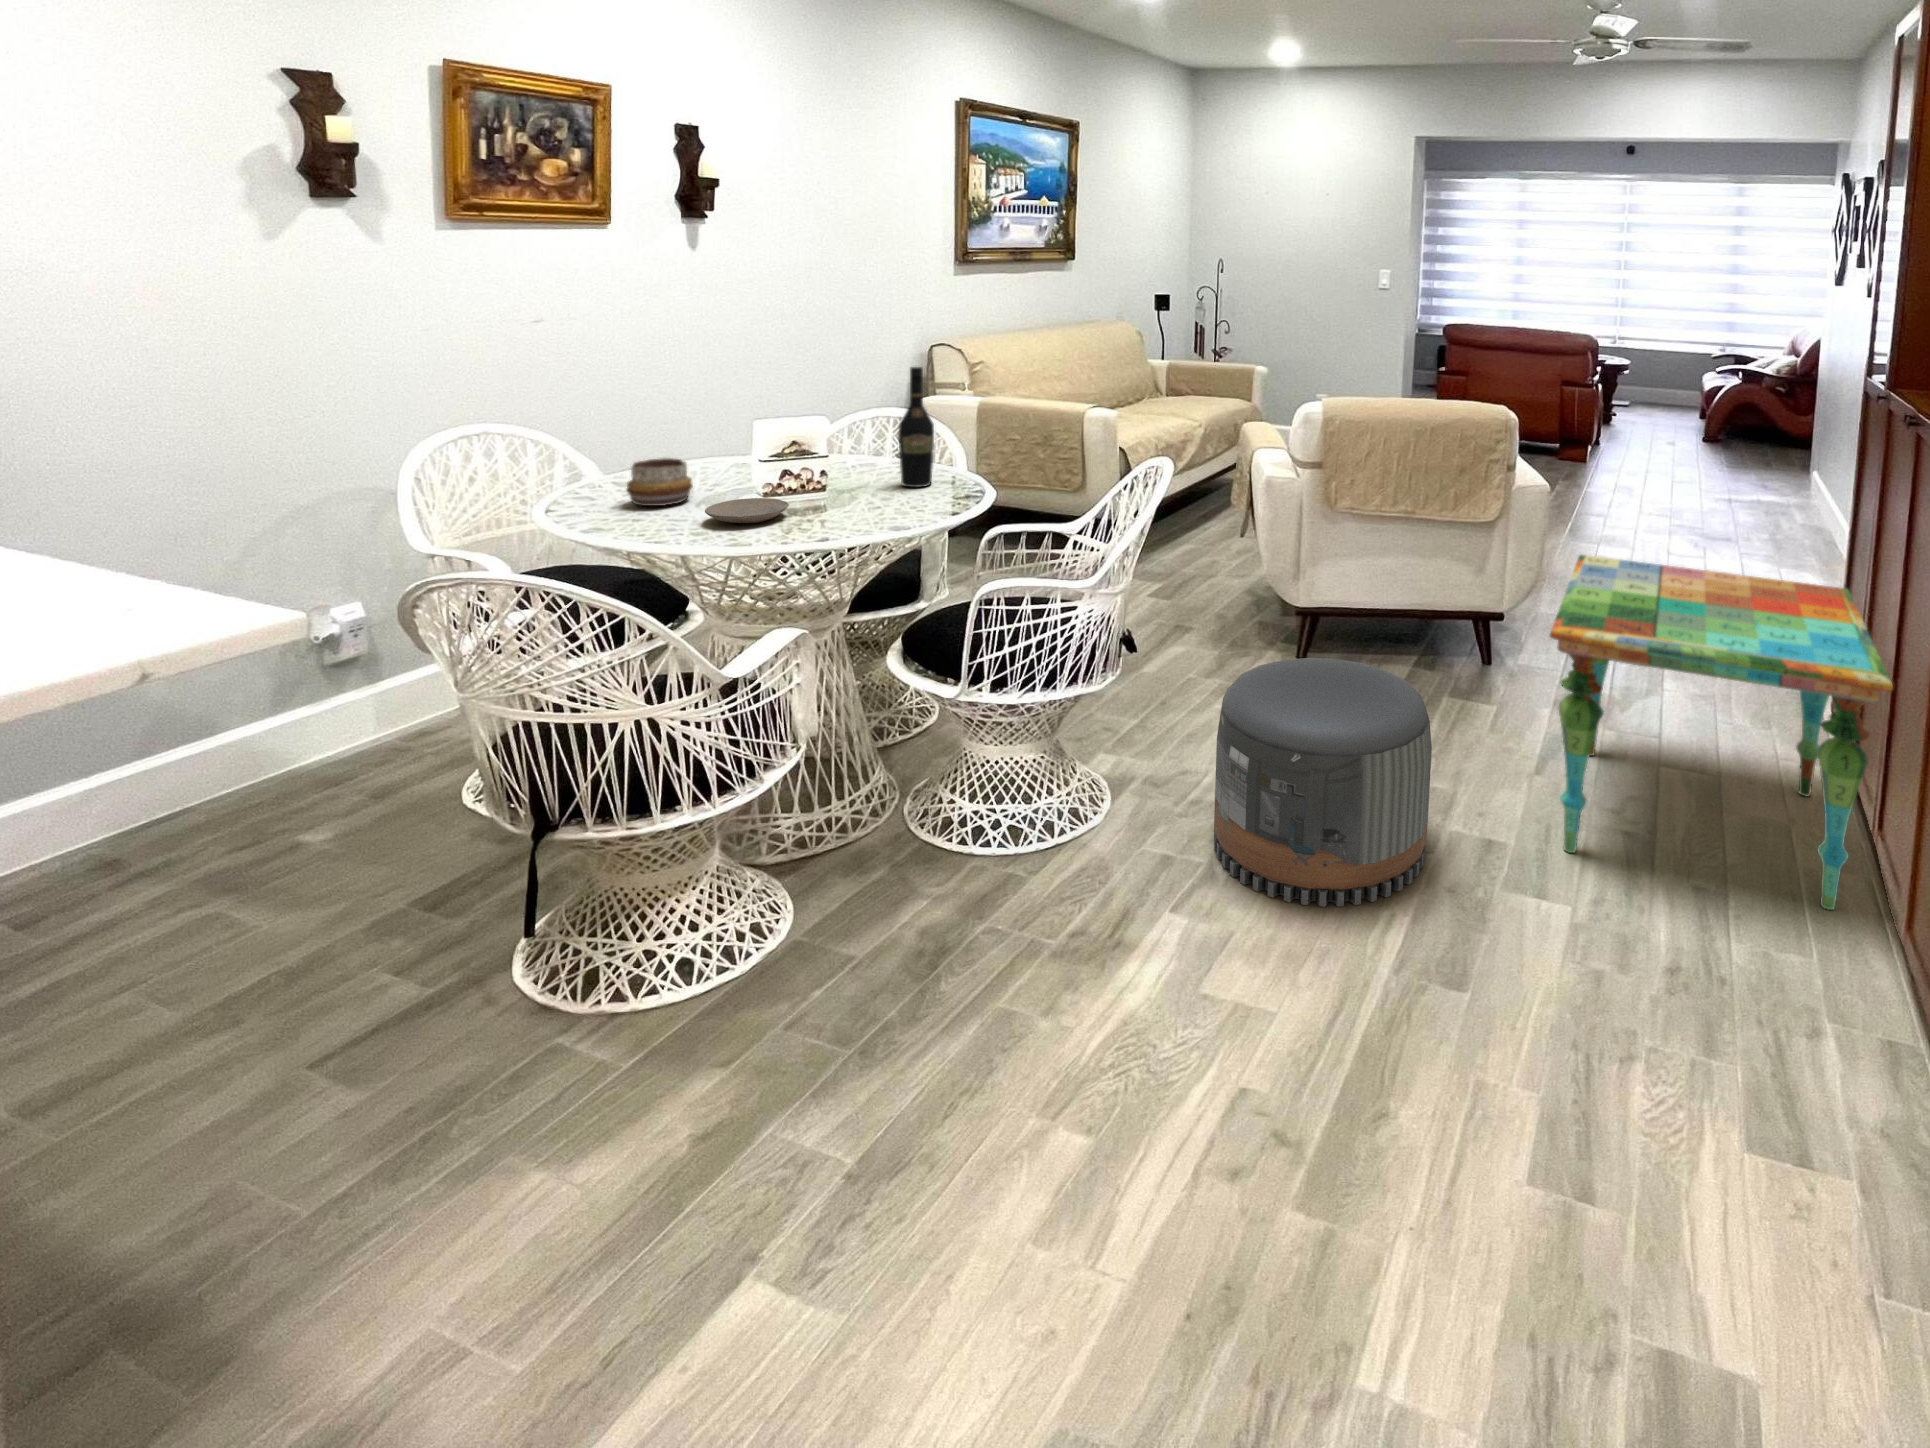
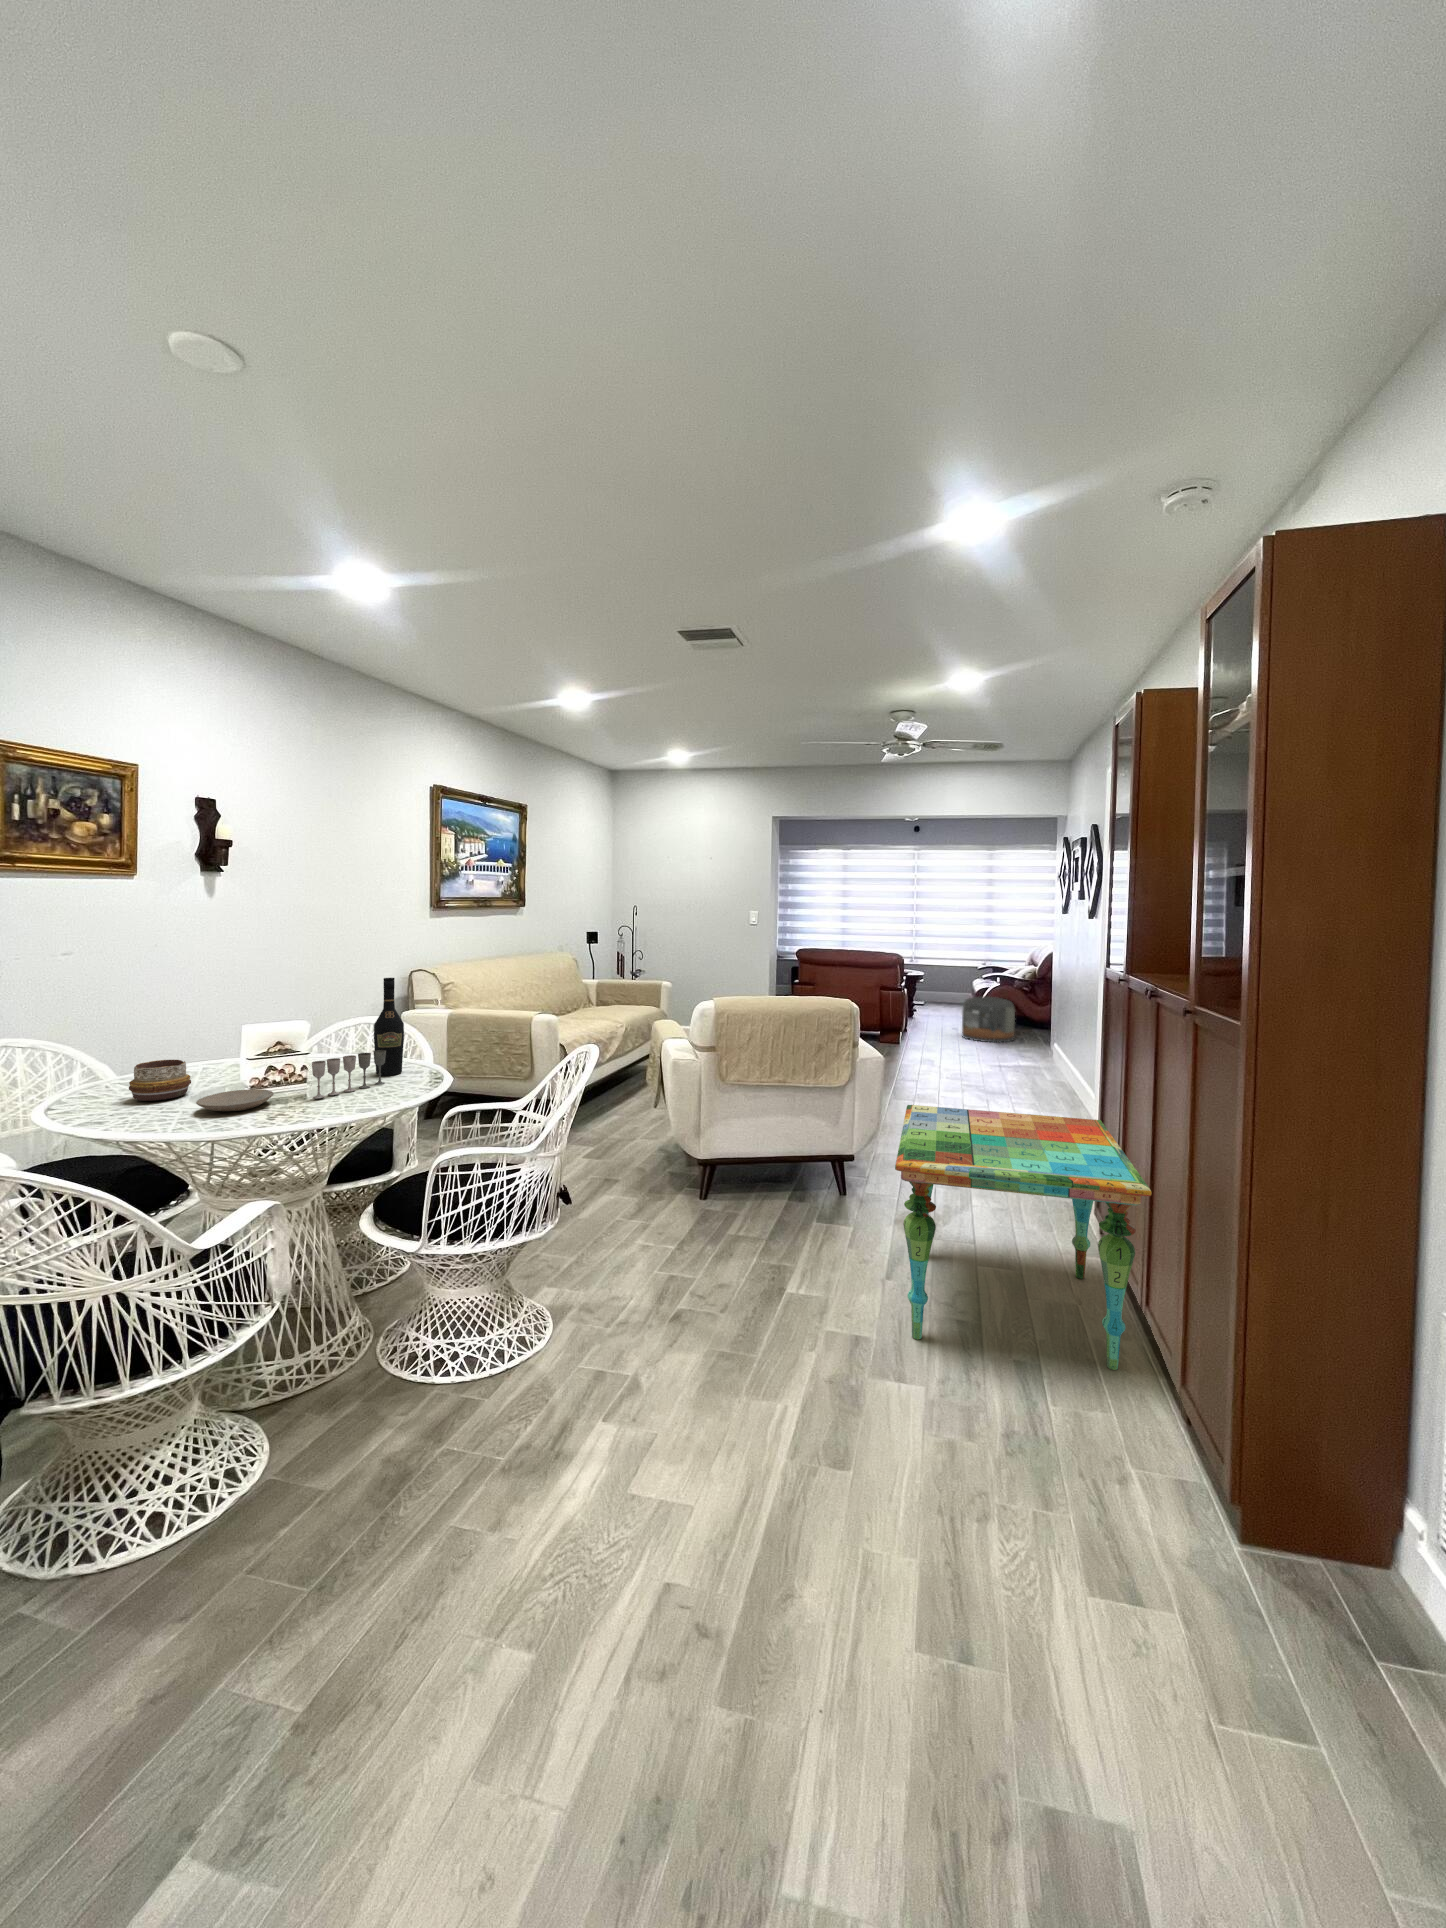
wine glass: none [831,457,915,513] -> present [312,1050,386,1099]
pouf: present [1214,658,1432,907] -> present [962,996,1015,1042]

